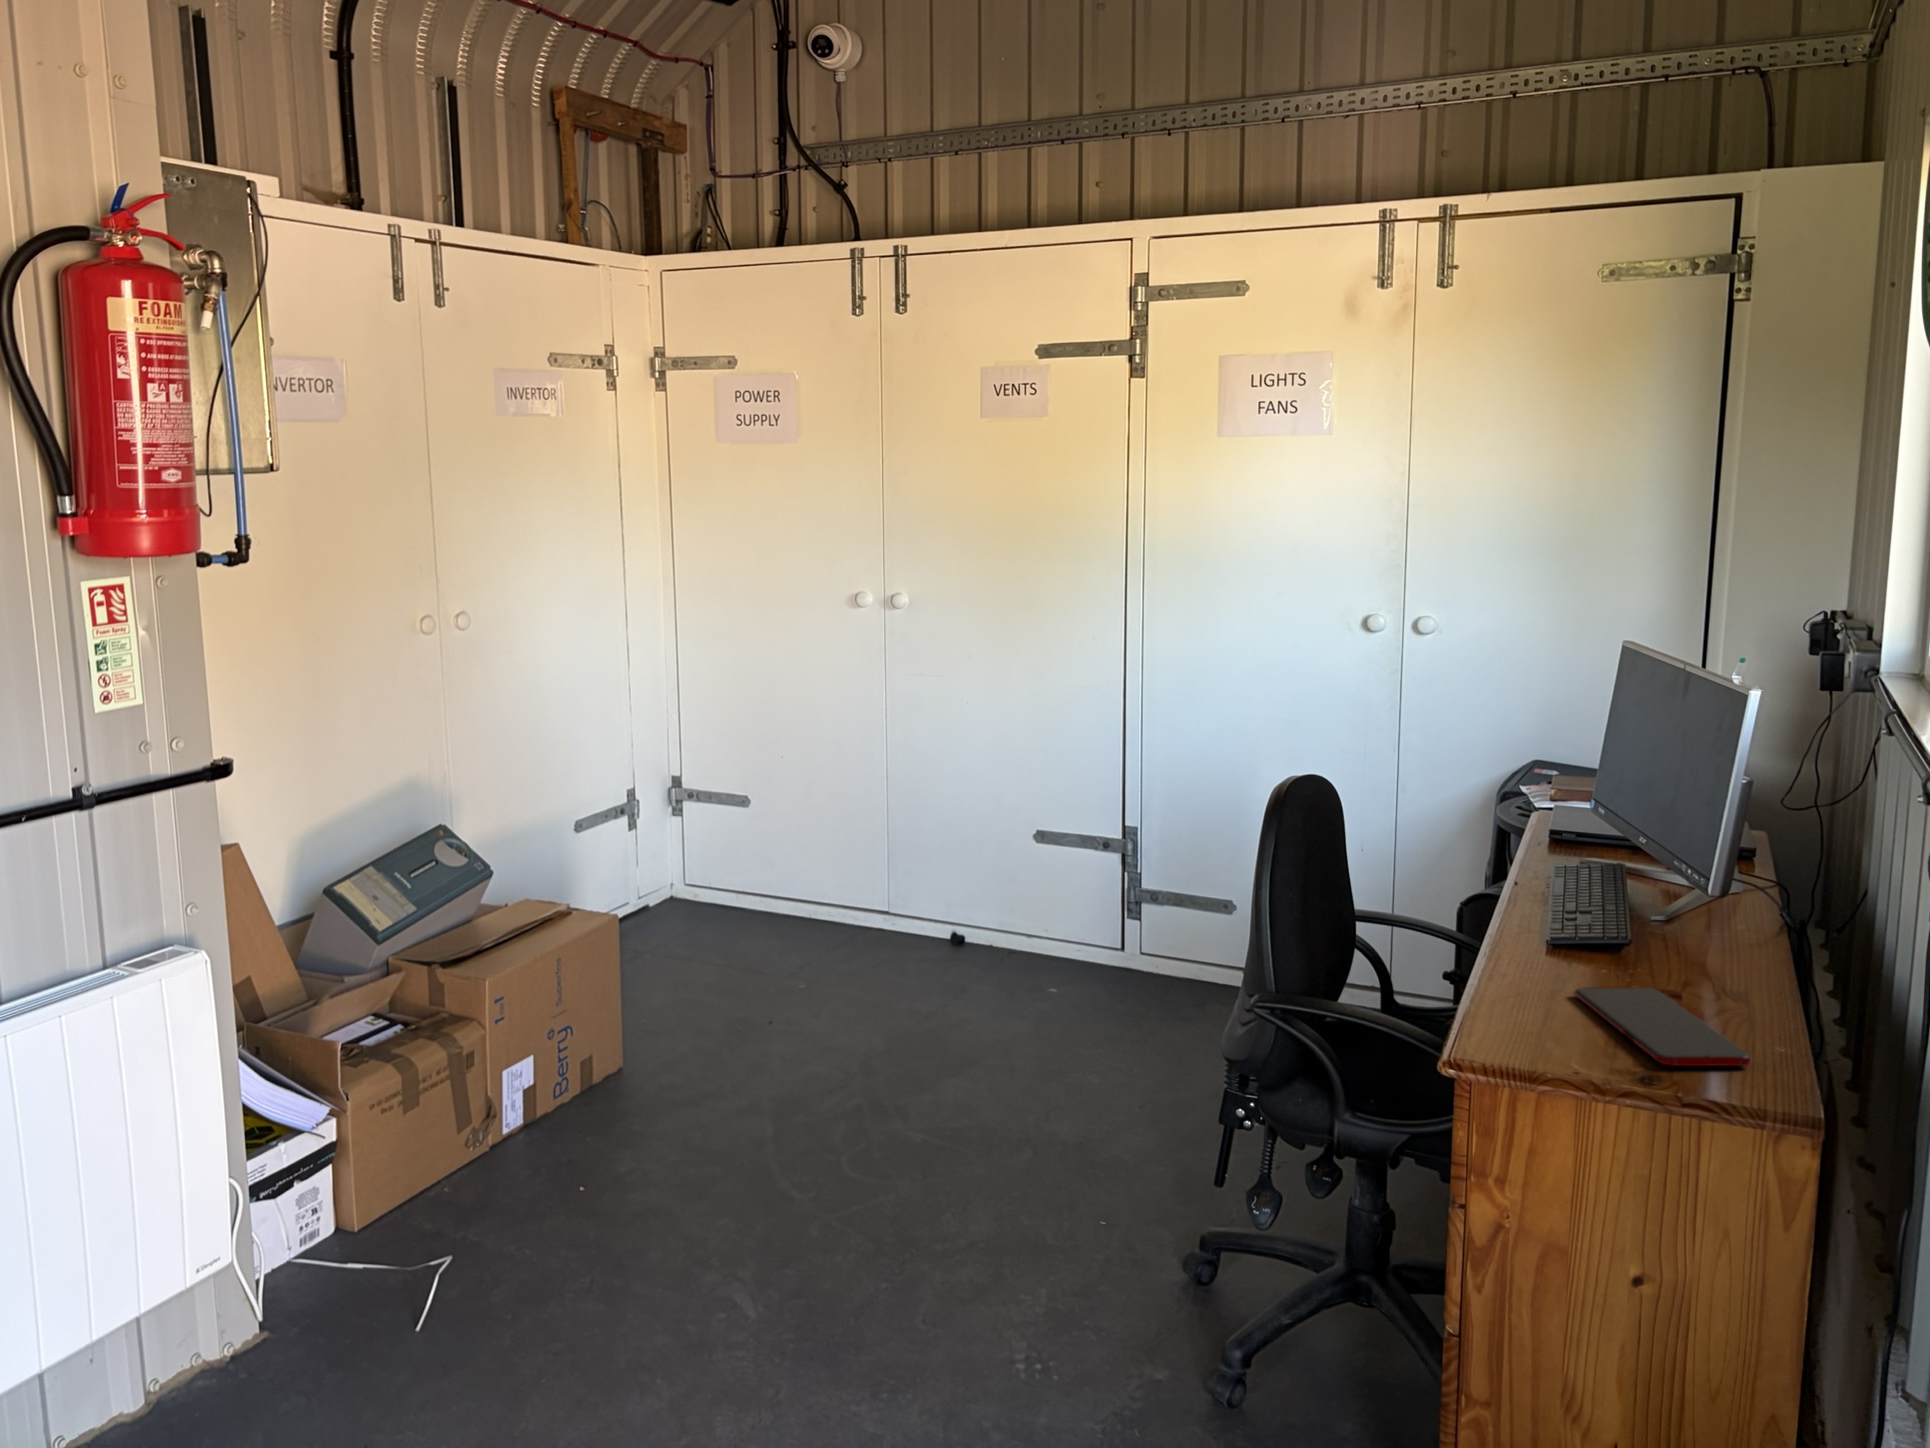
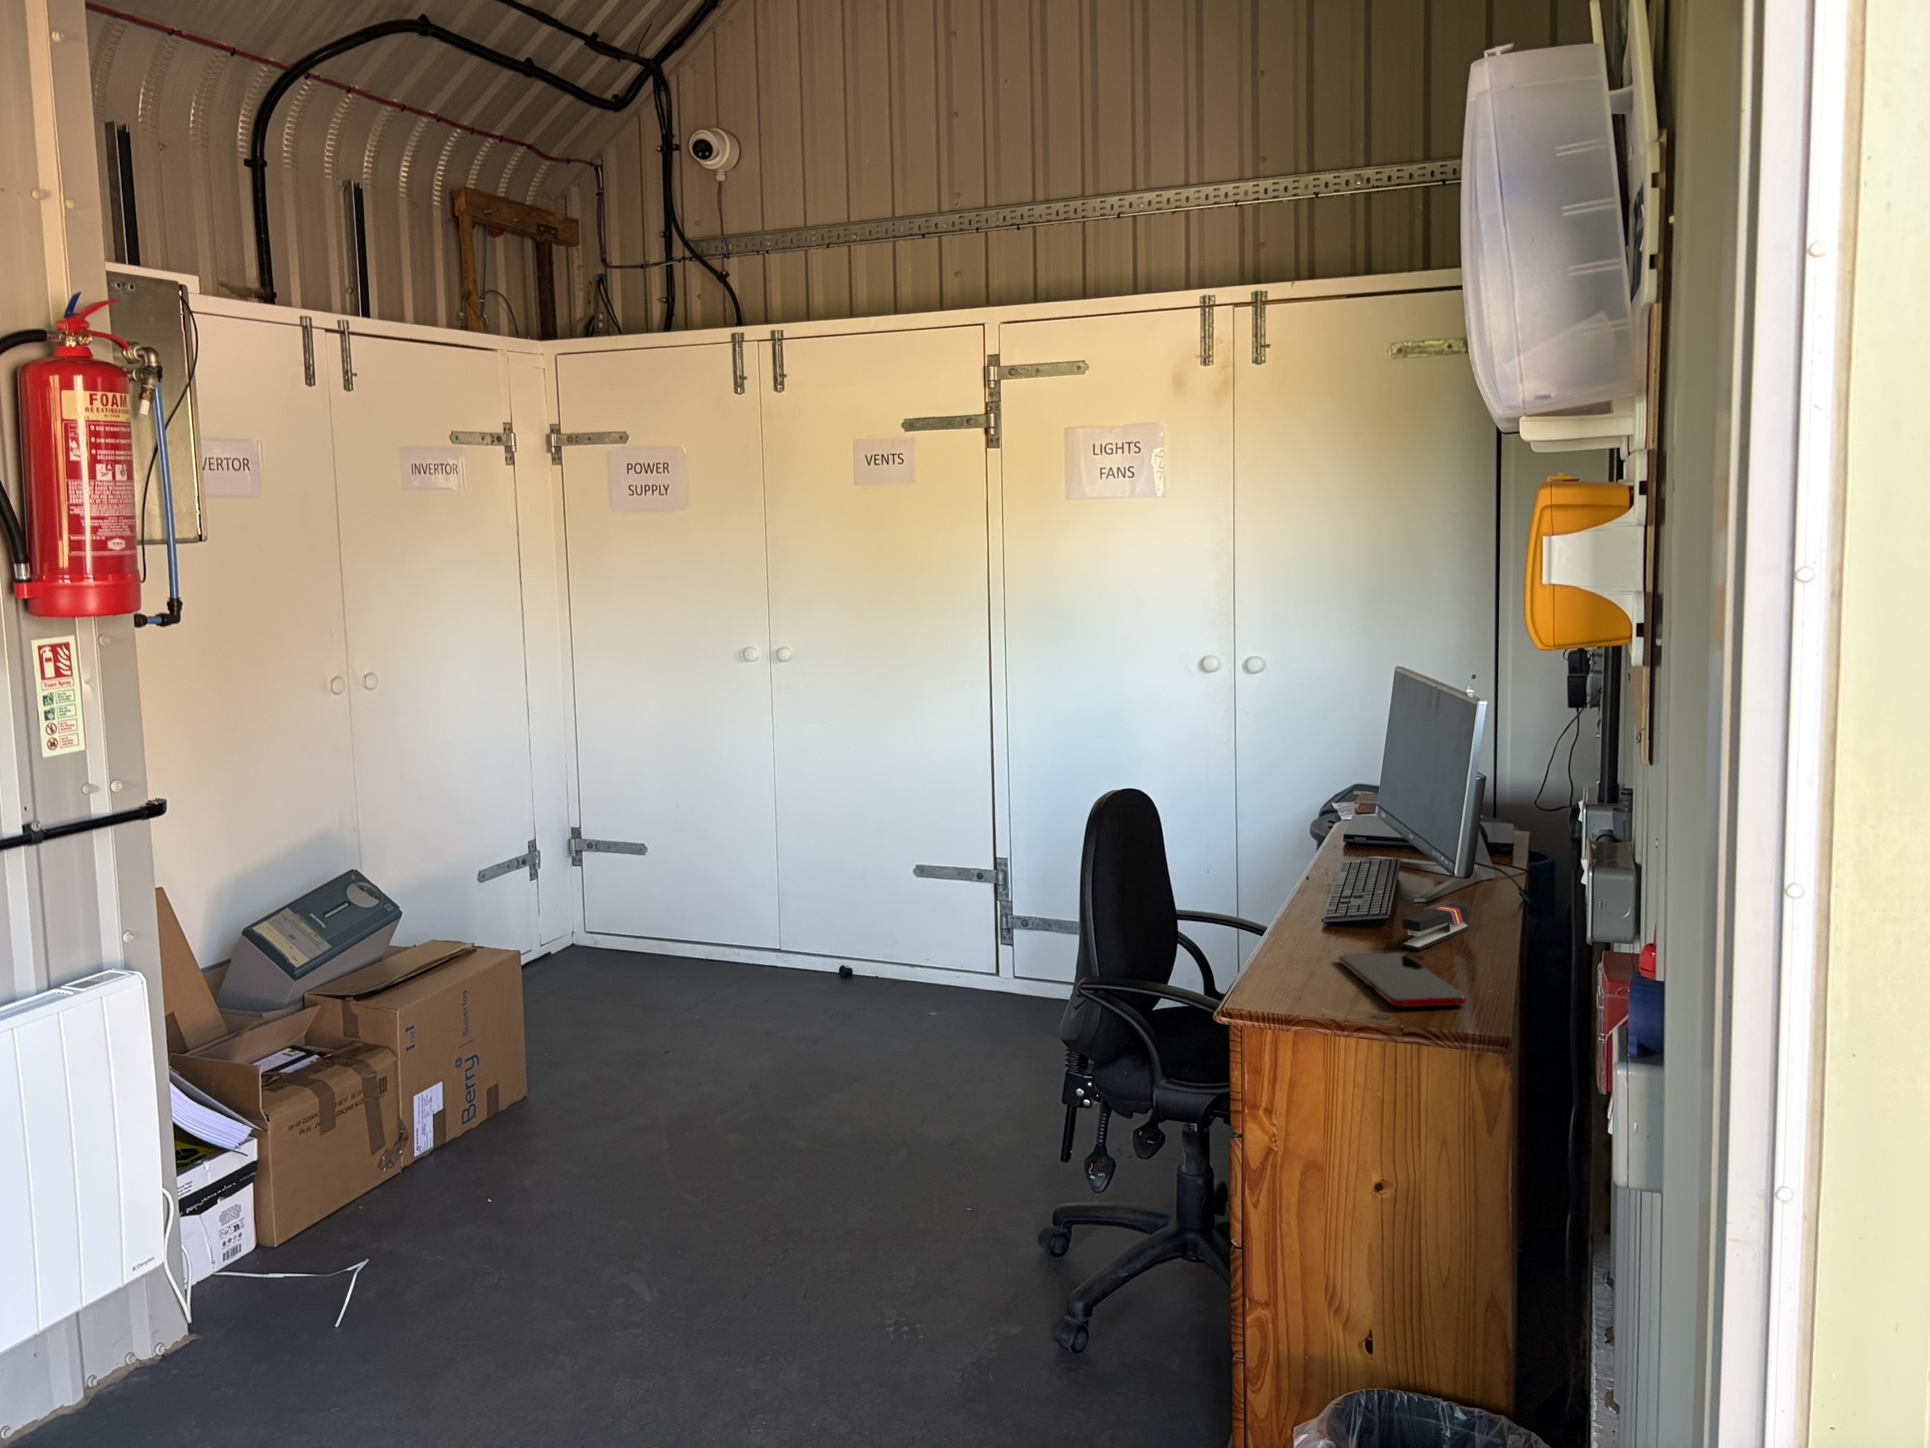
stapler: none [1646,926,1723,985] -> present [1401,903,1469,950]

